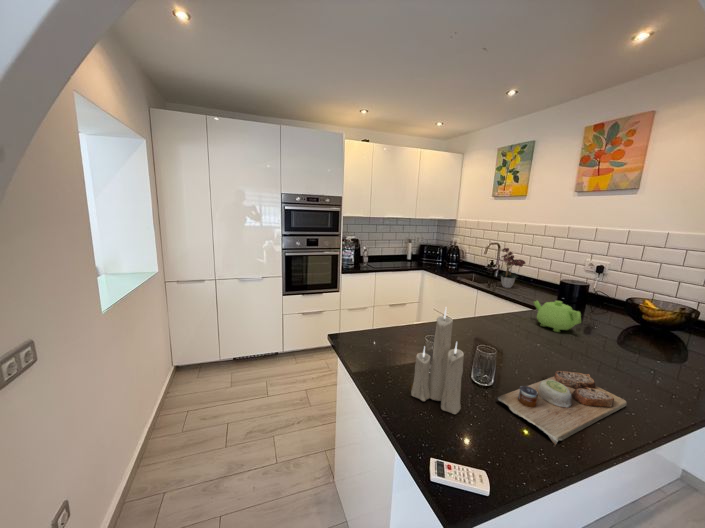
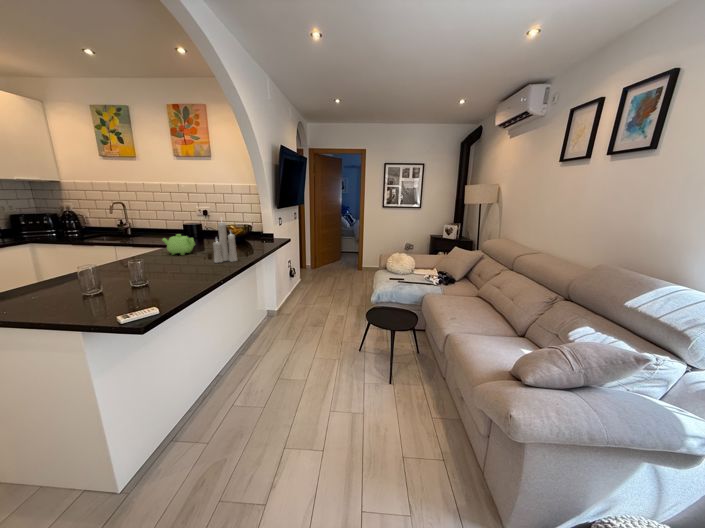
flower arrangement: present [499,248,525,288] -> none [124,203,154,240]
candle: present [411,309,464,414] -> present [213,222,238,263]
cutting board: present [496,371,627,445] -> none [141,264,216,294]

